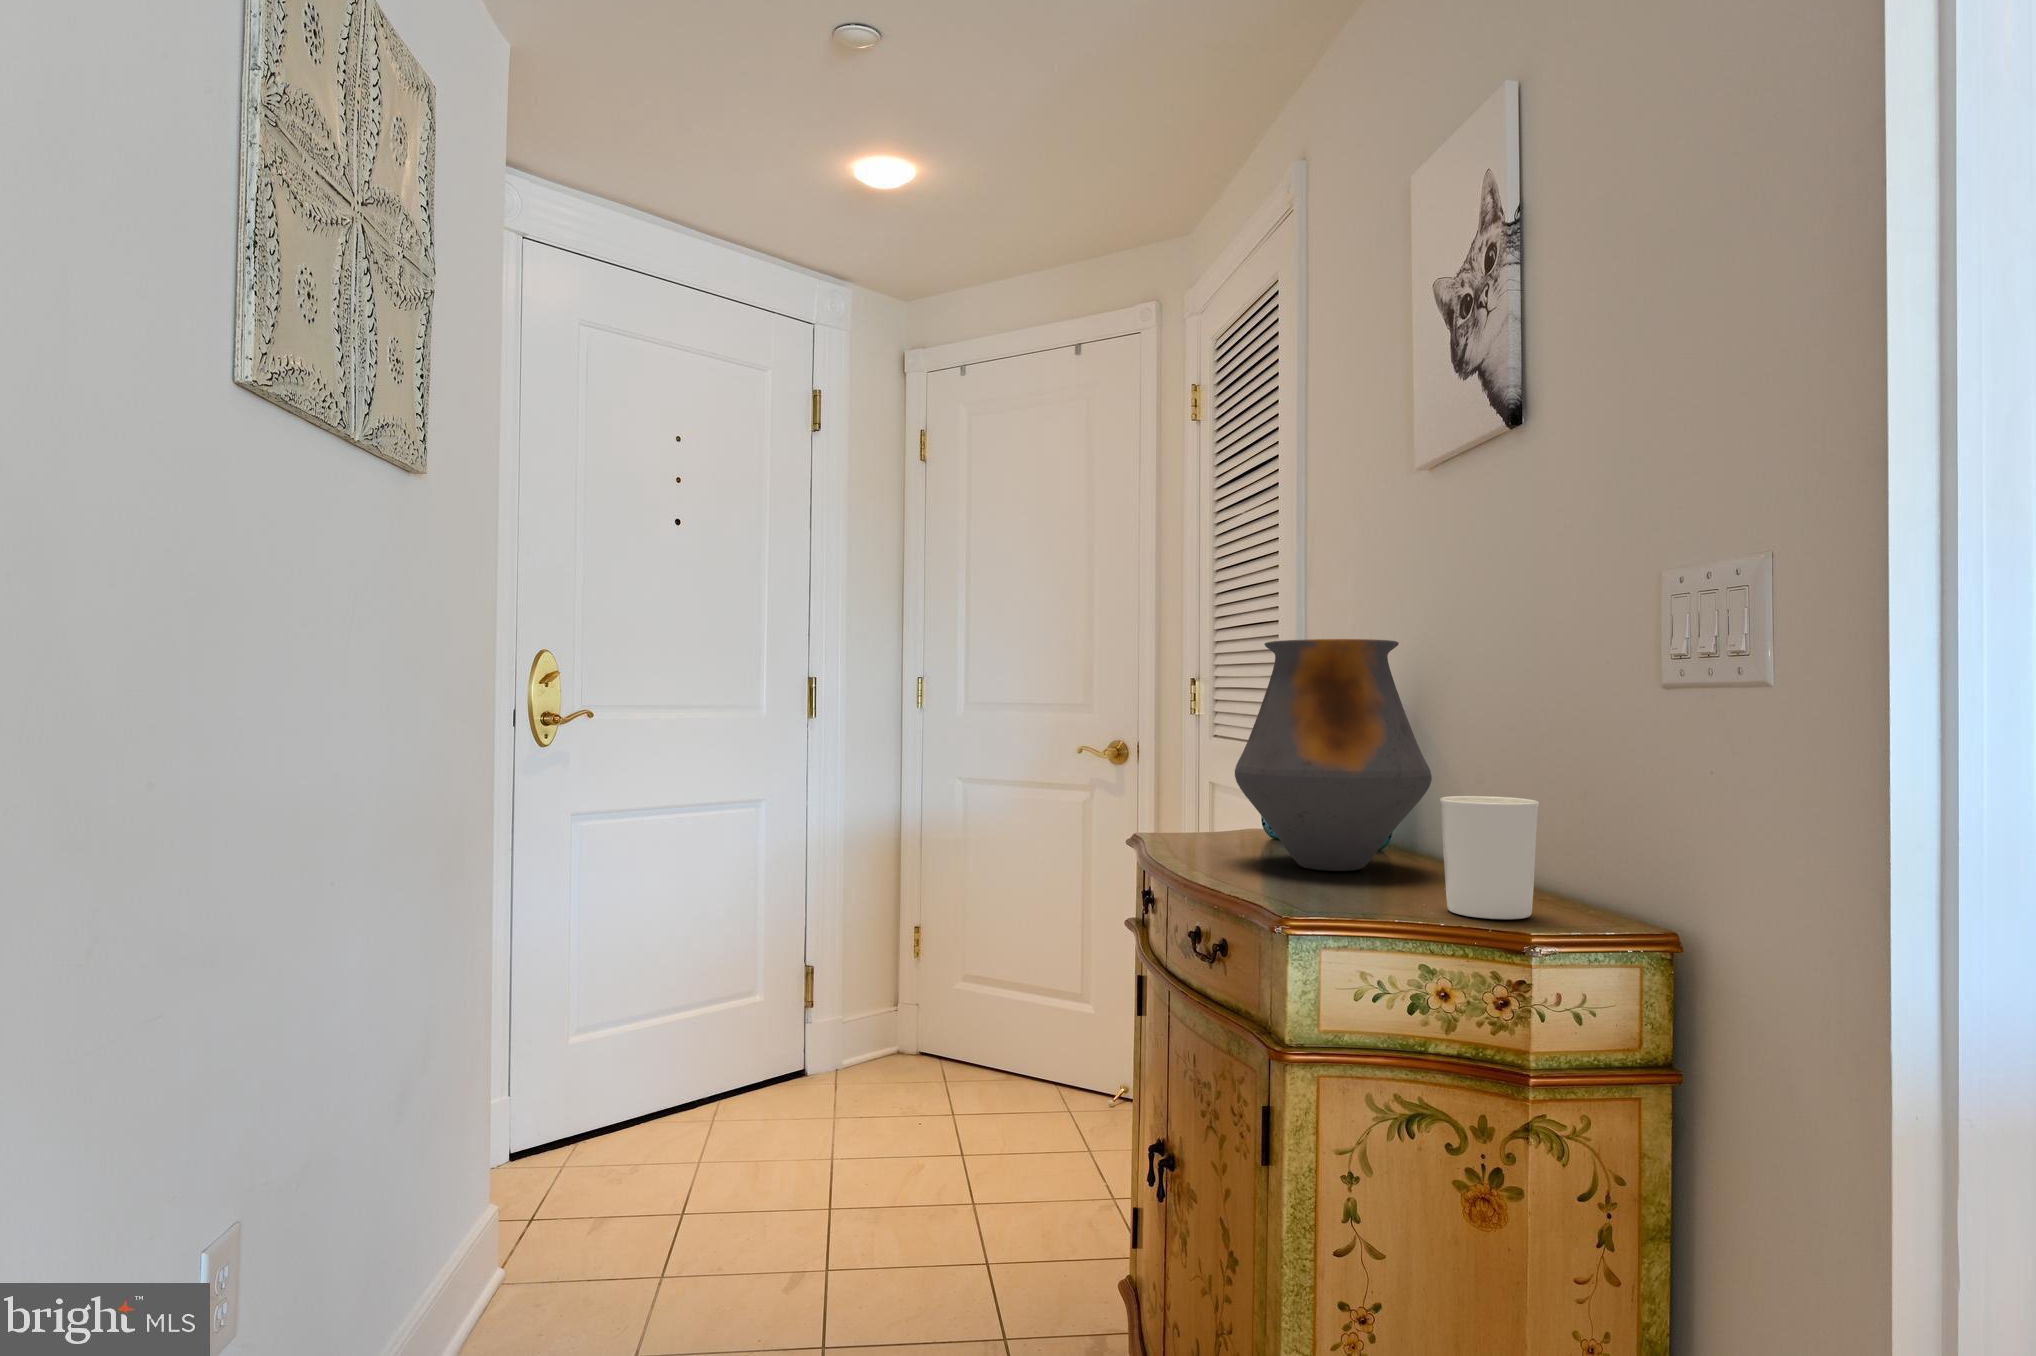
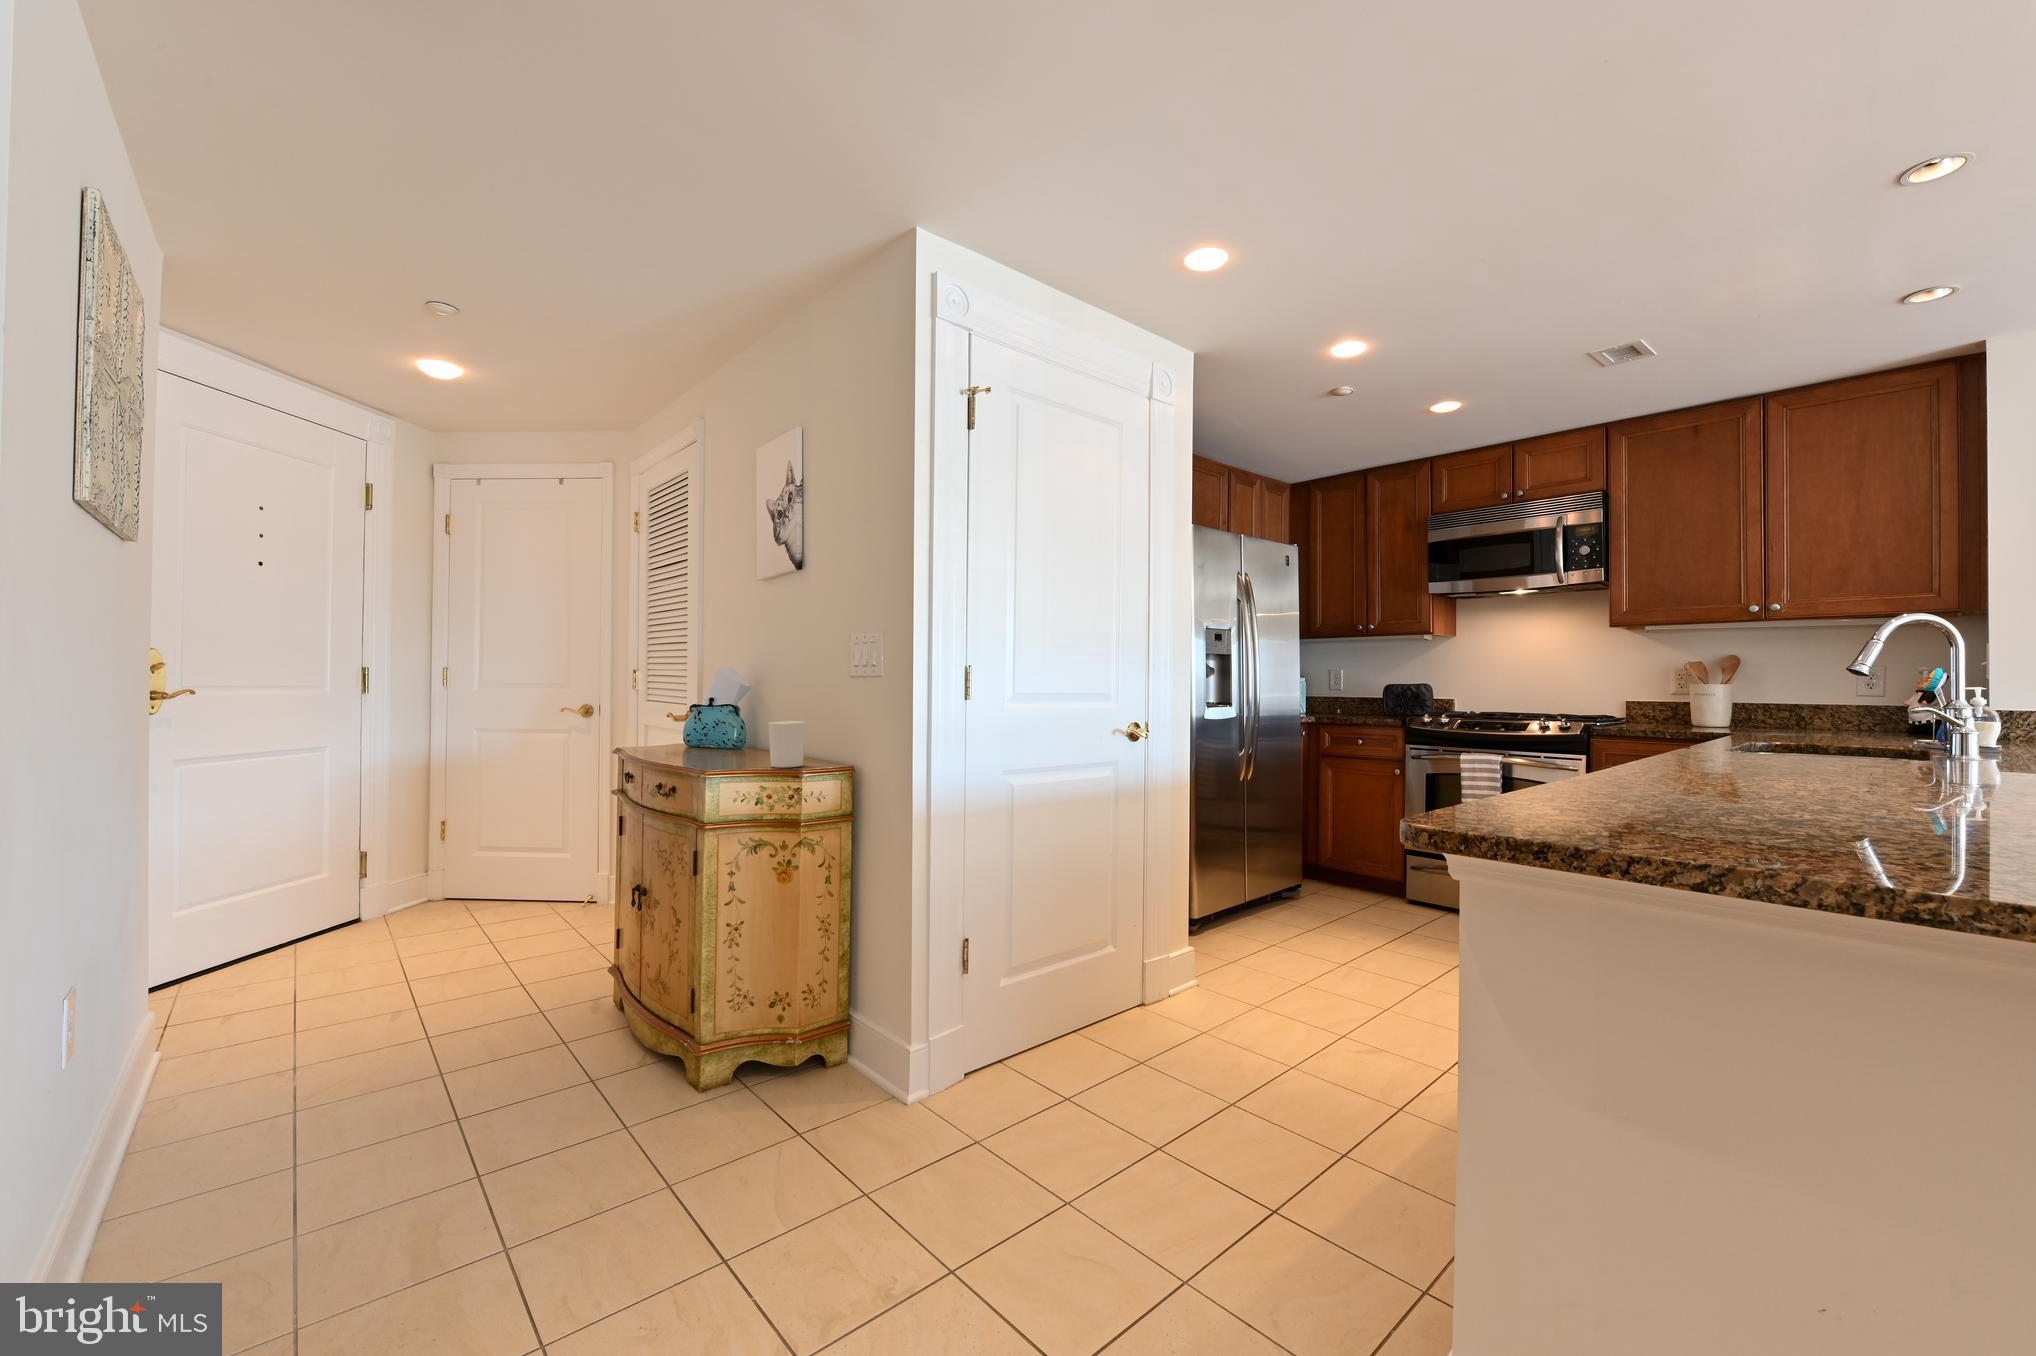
vase: present [1235,639,1432,871] -> none [676,657,766,759]

